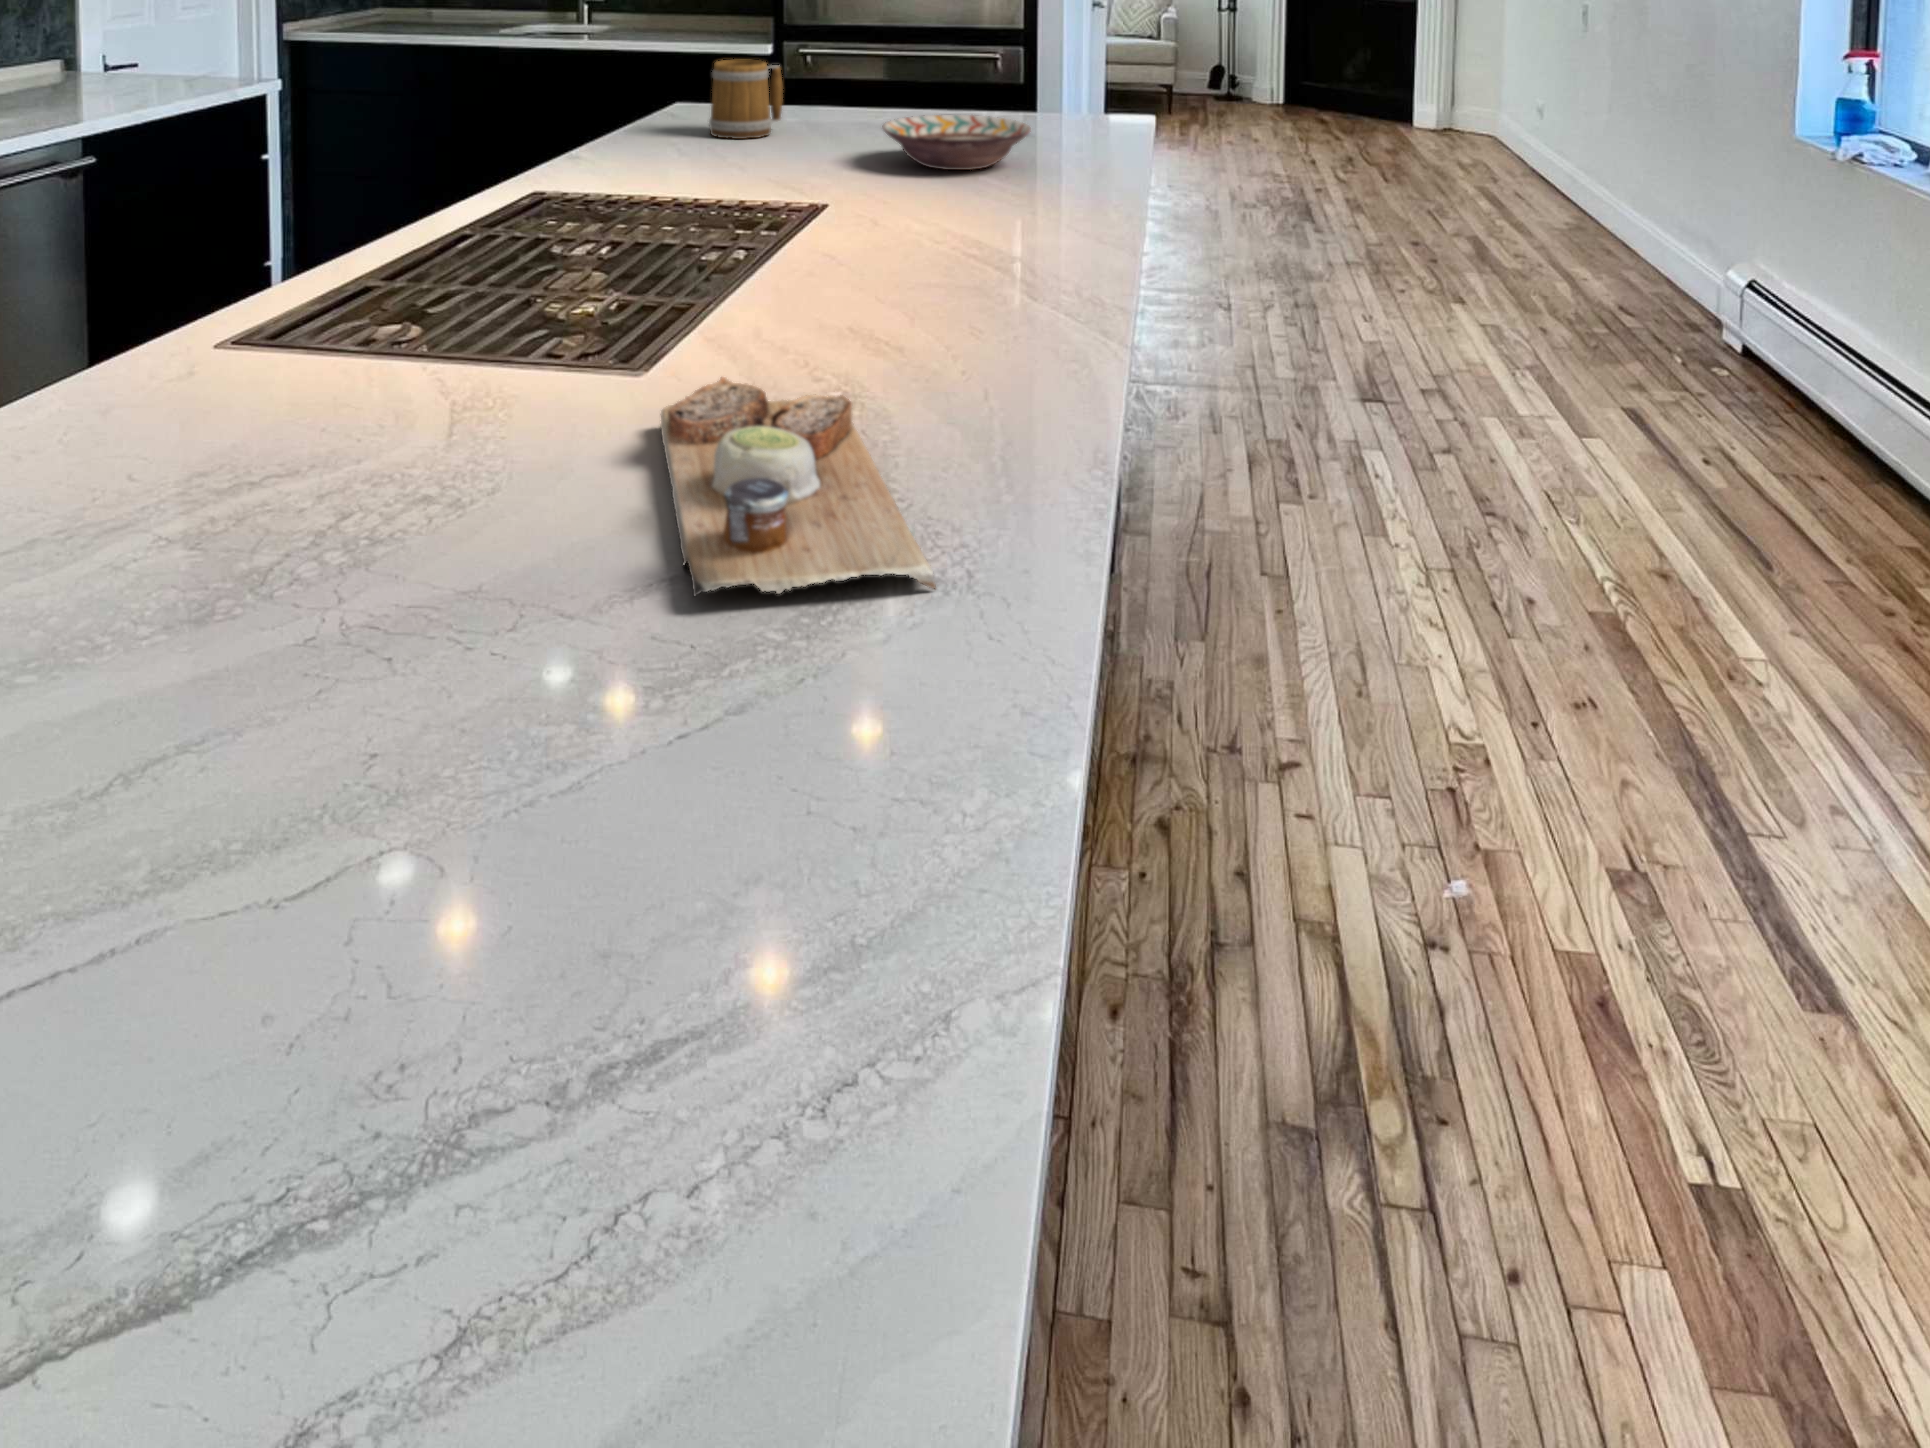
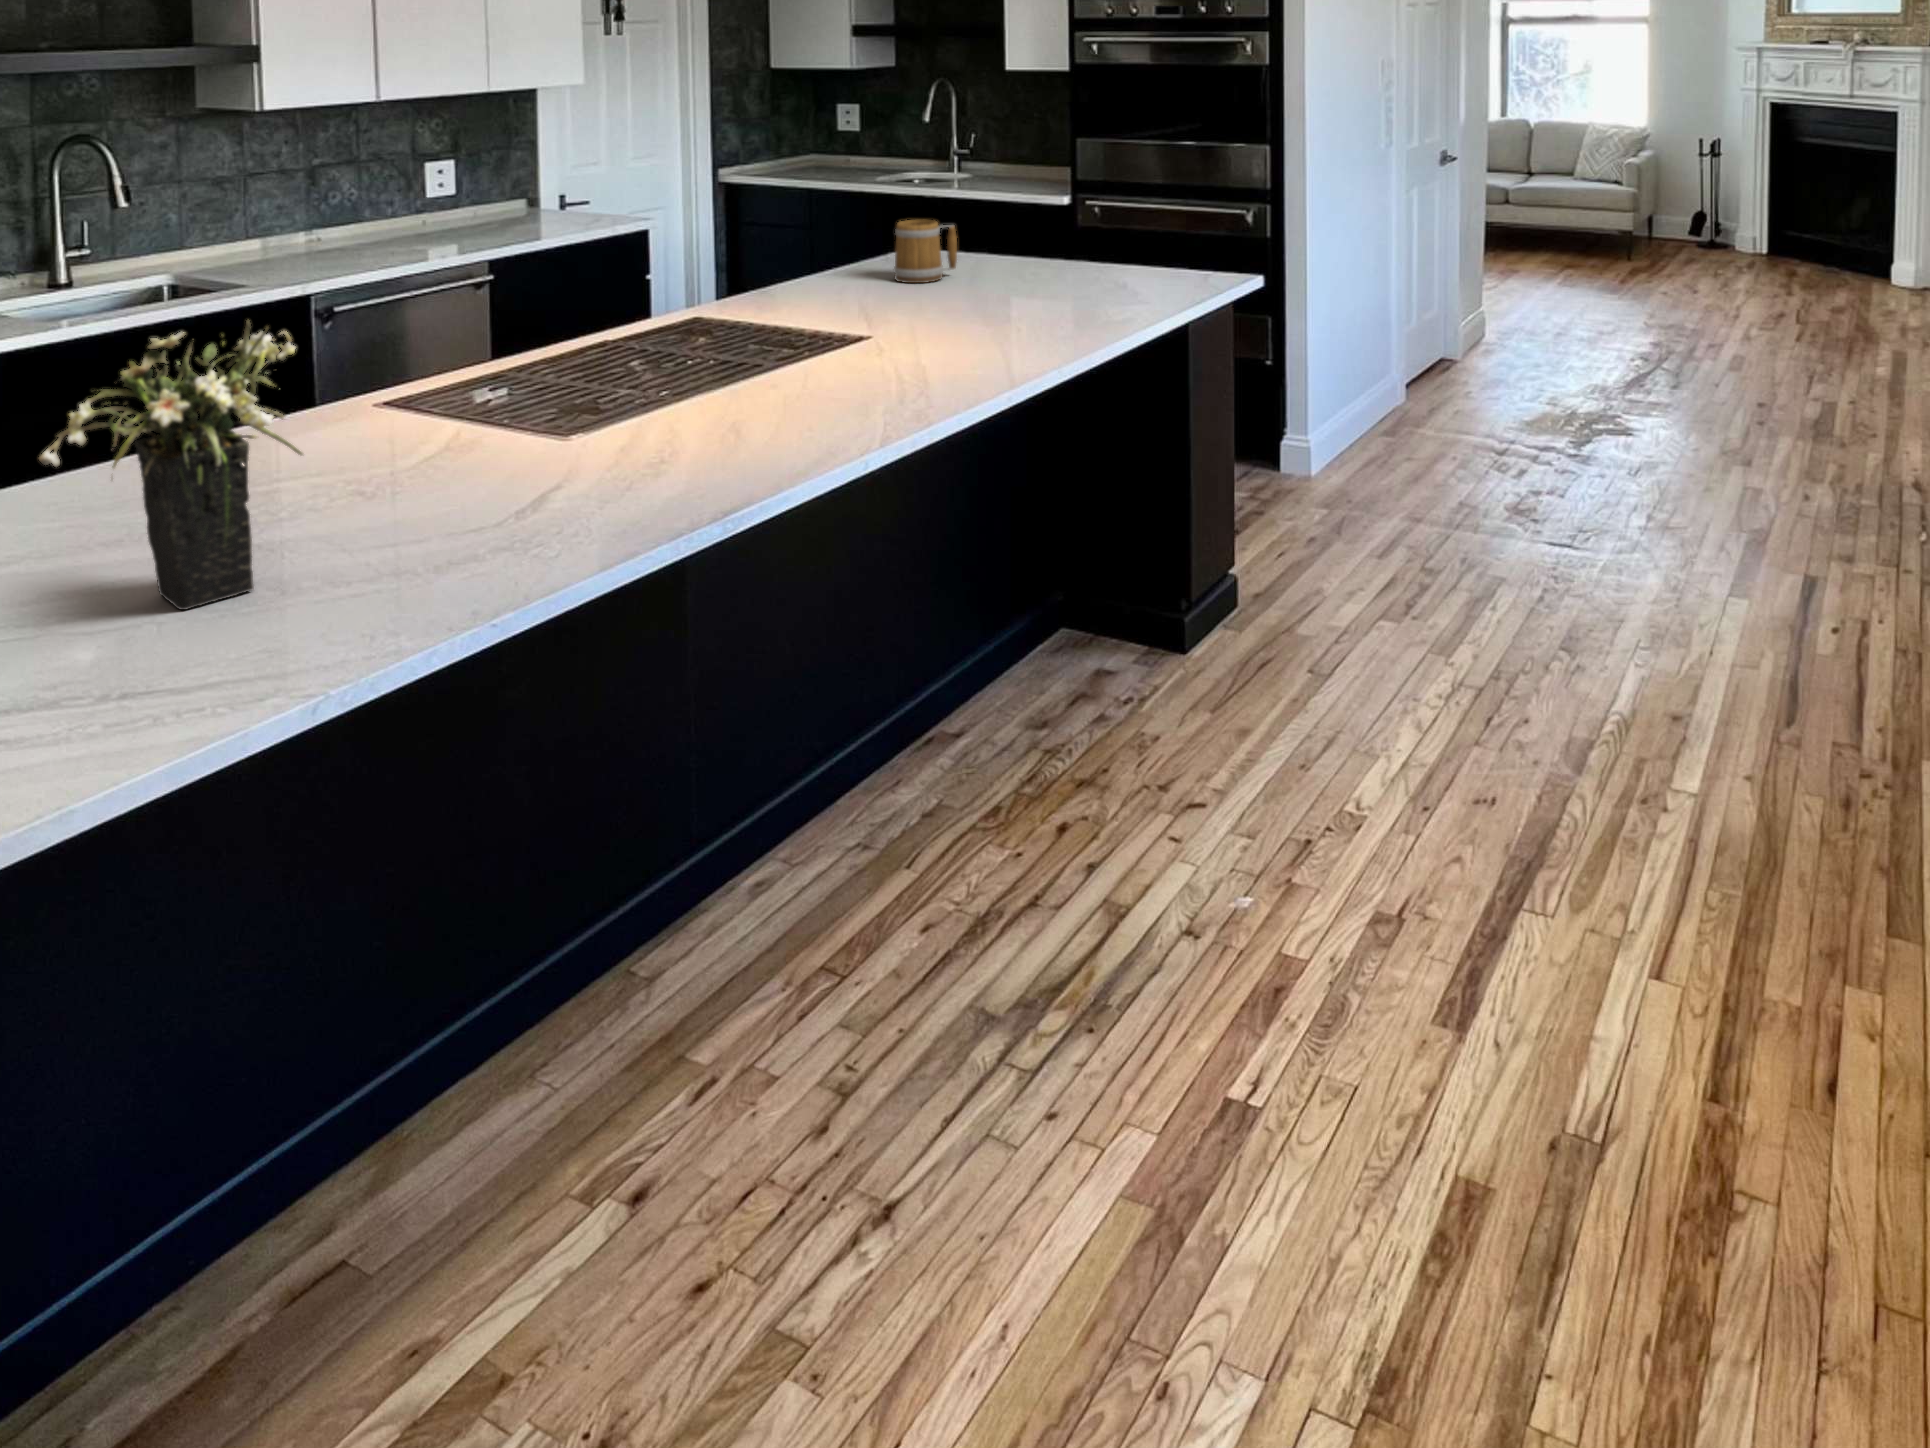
decorative bowl: present [882,115,1031,170] -> none [975,271,1093,317]
flower arrangement: none [130,175,669,802] -> present [39,321,303,610]
cutting board: present [660,377,936,596] -> none [409,444,642,562]

